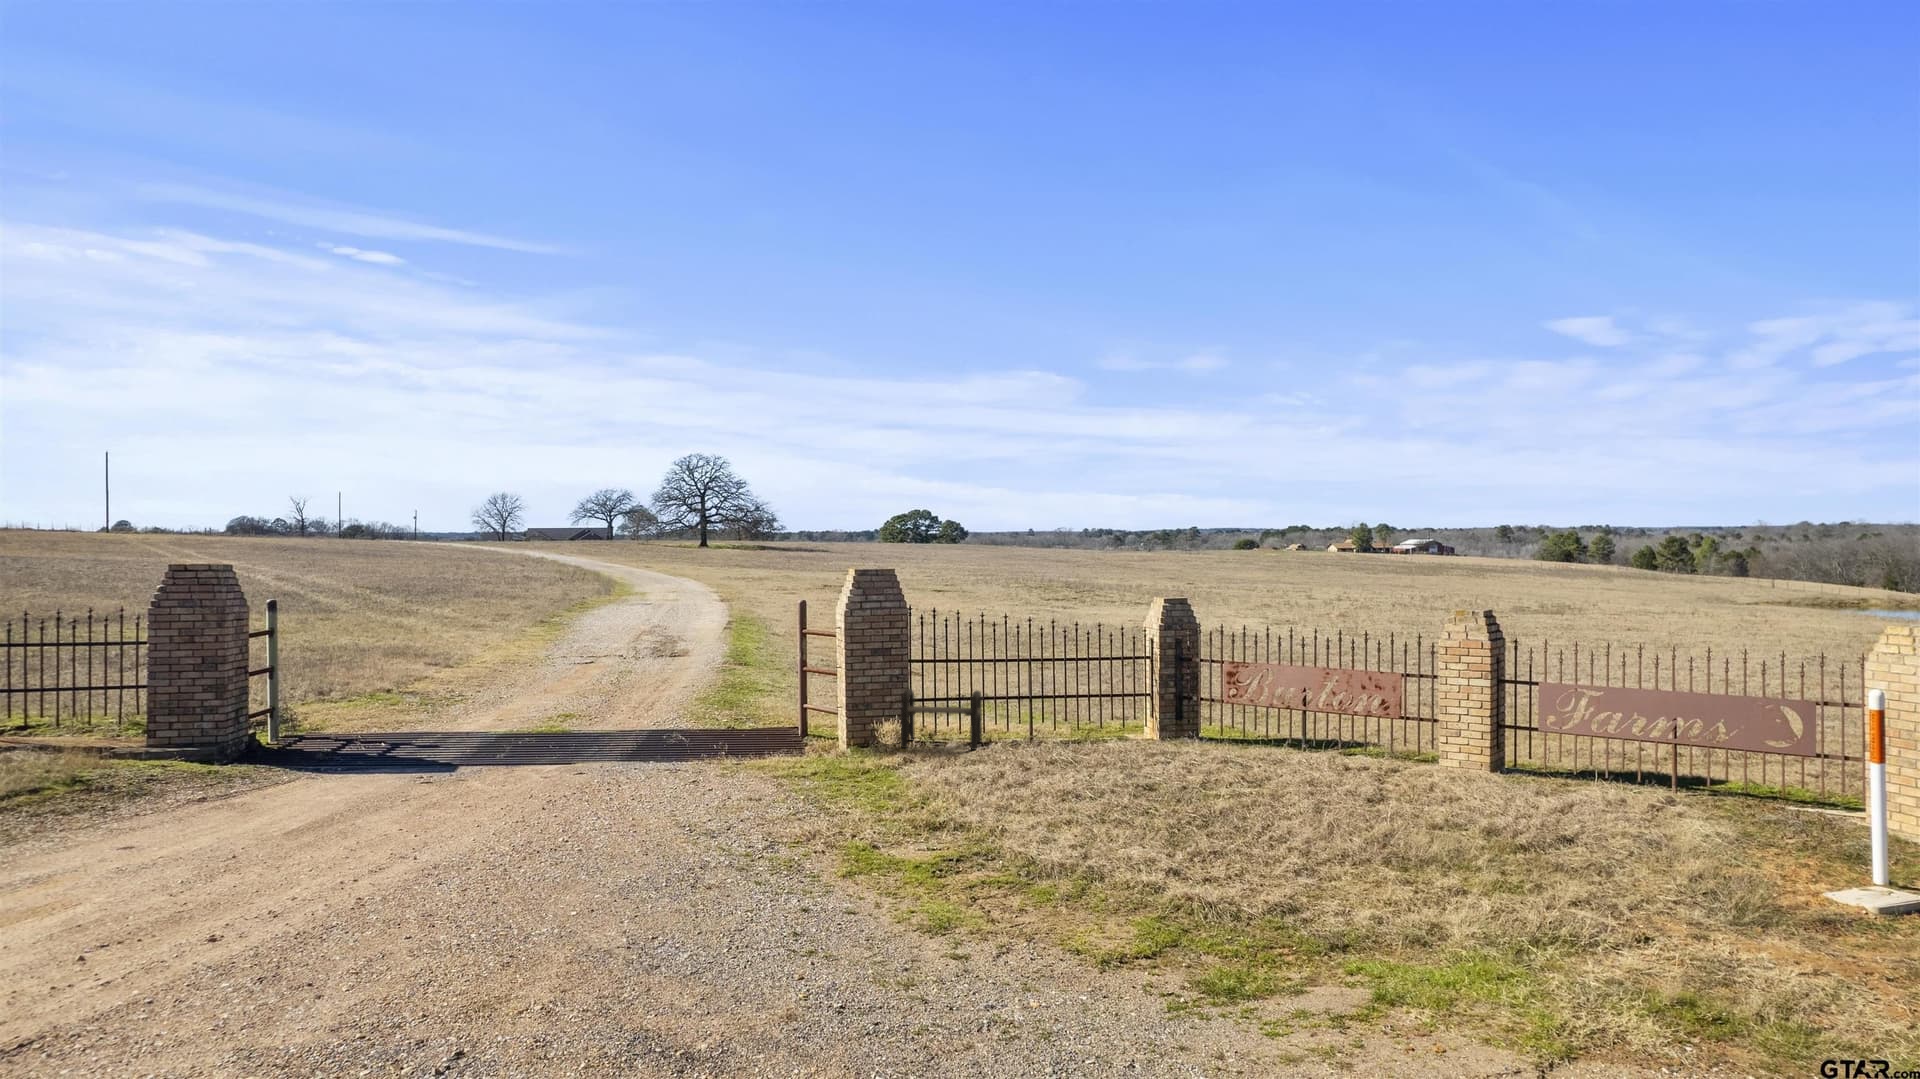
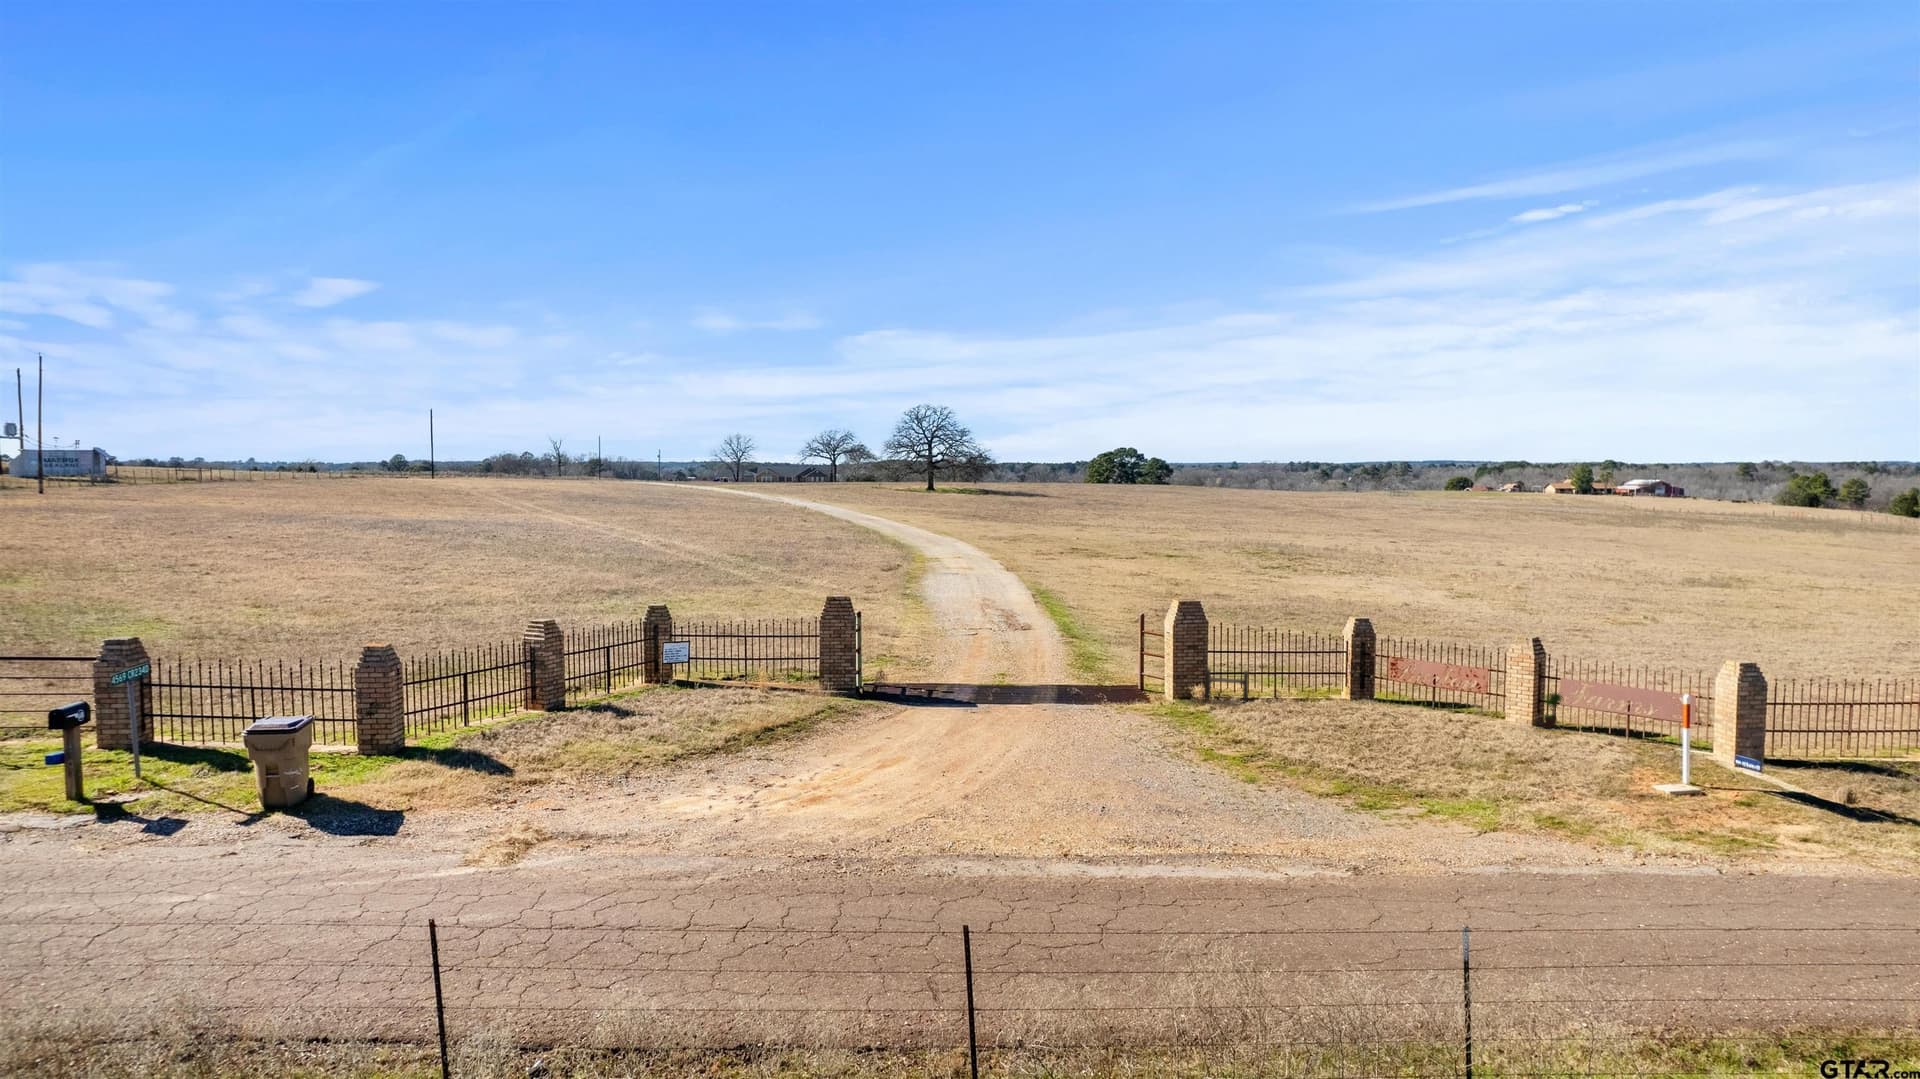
potted tree: none [1496,700,1546,775] -> present [1540,692,1563,728]

